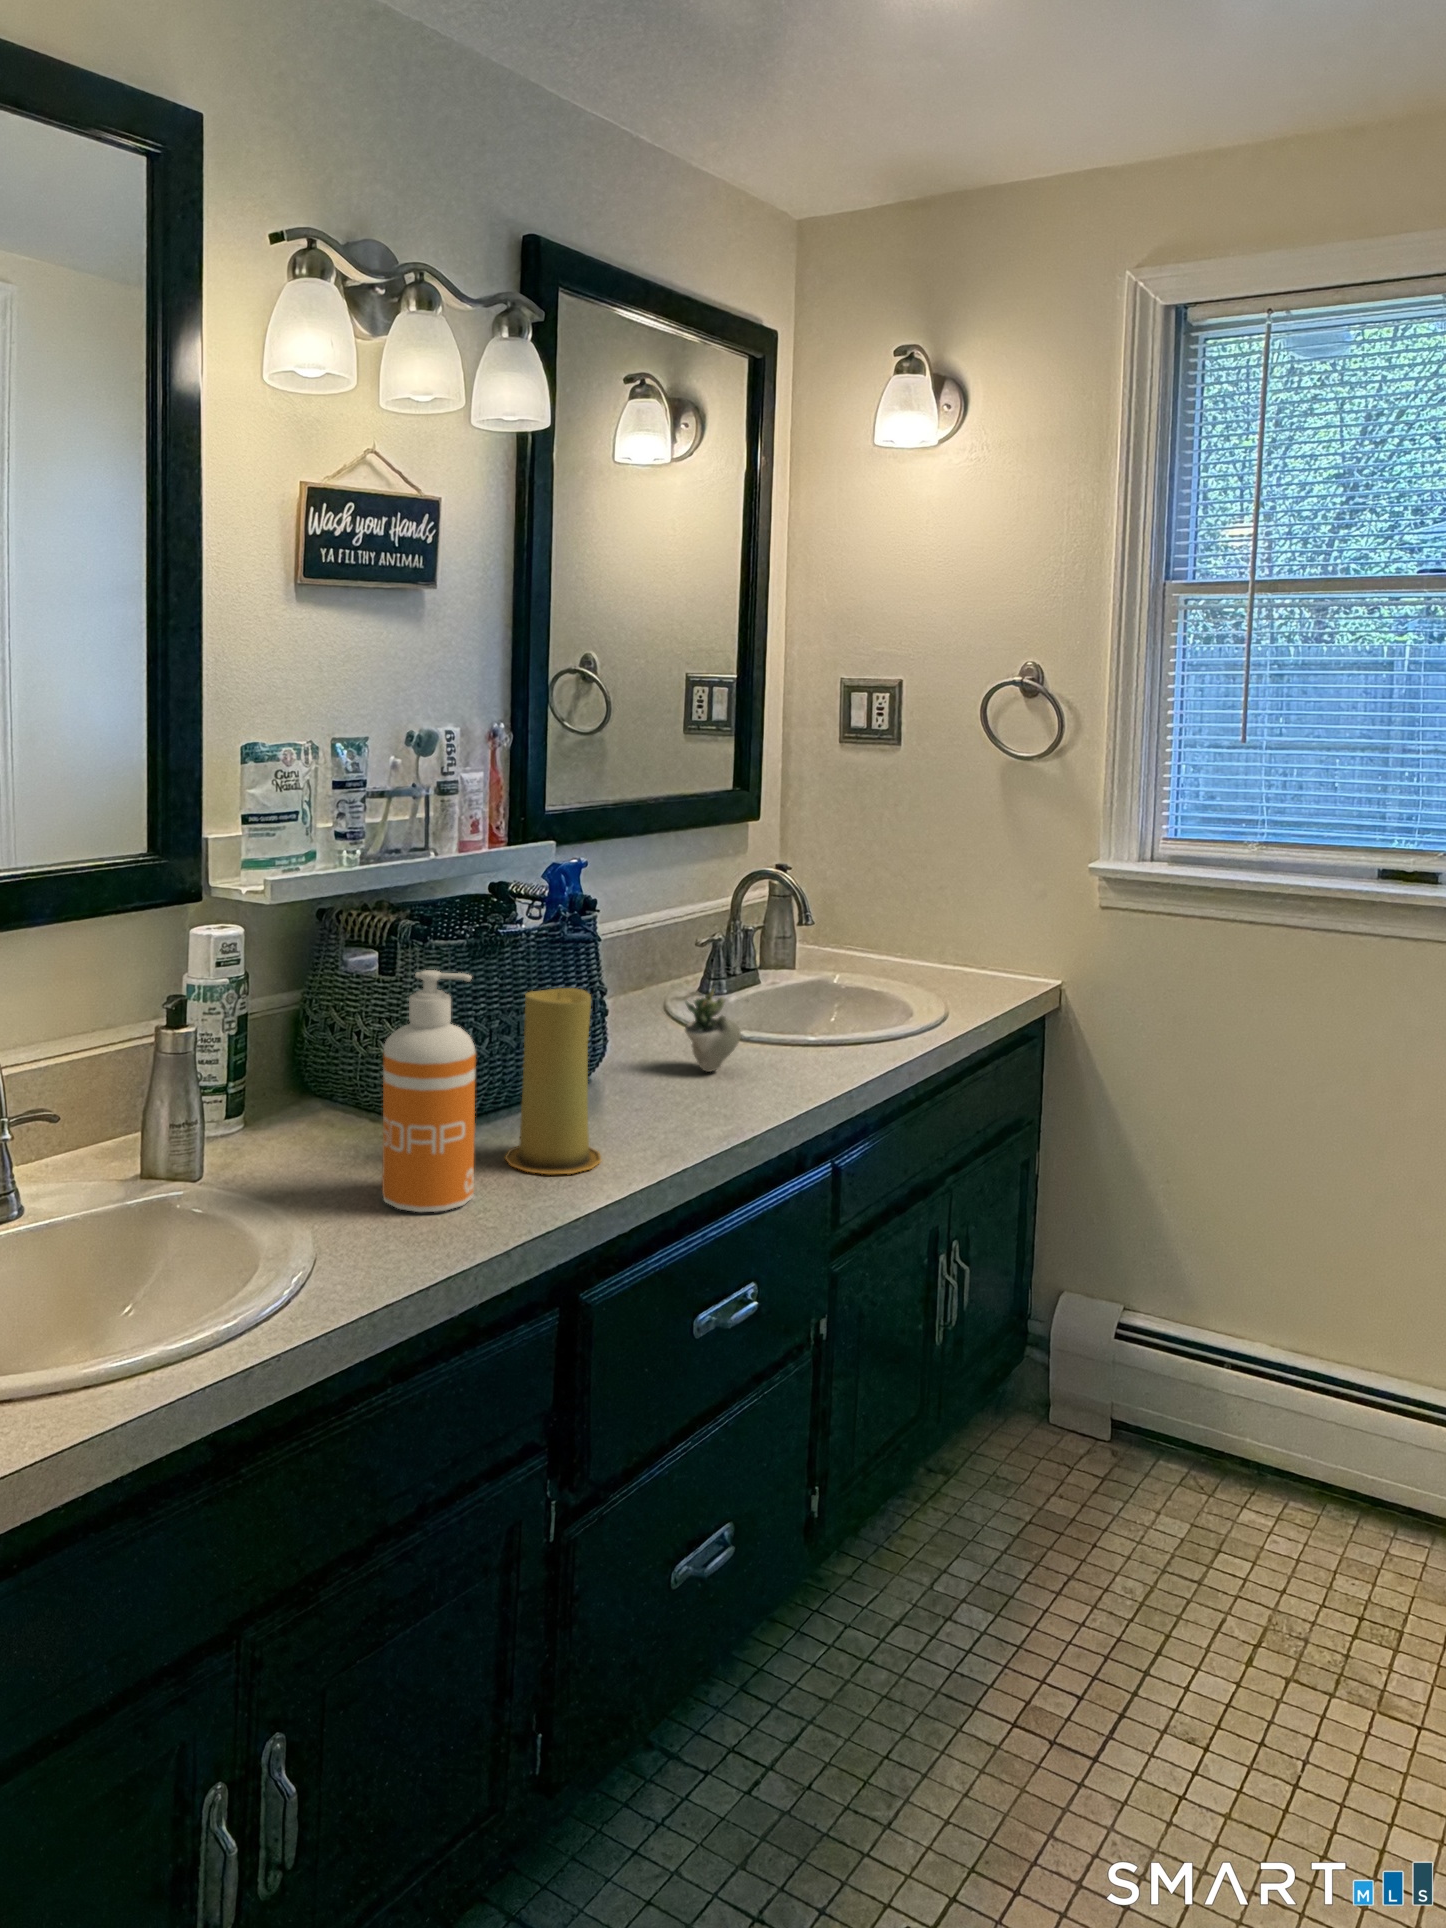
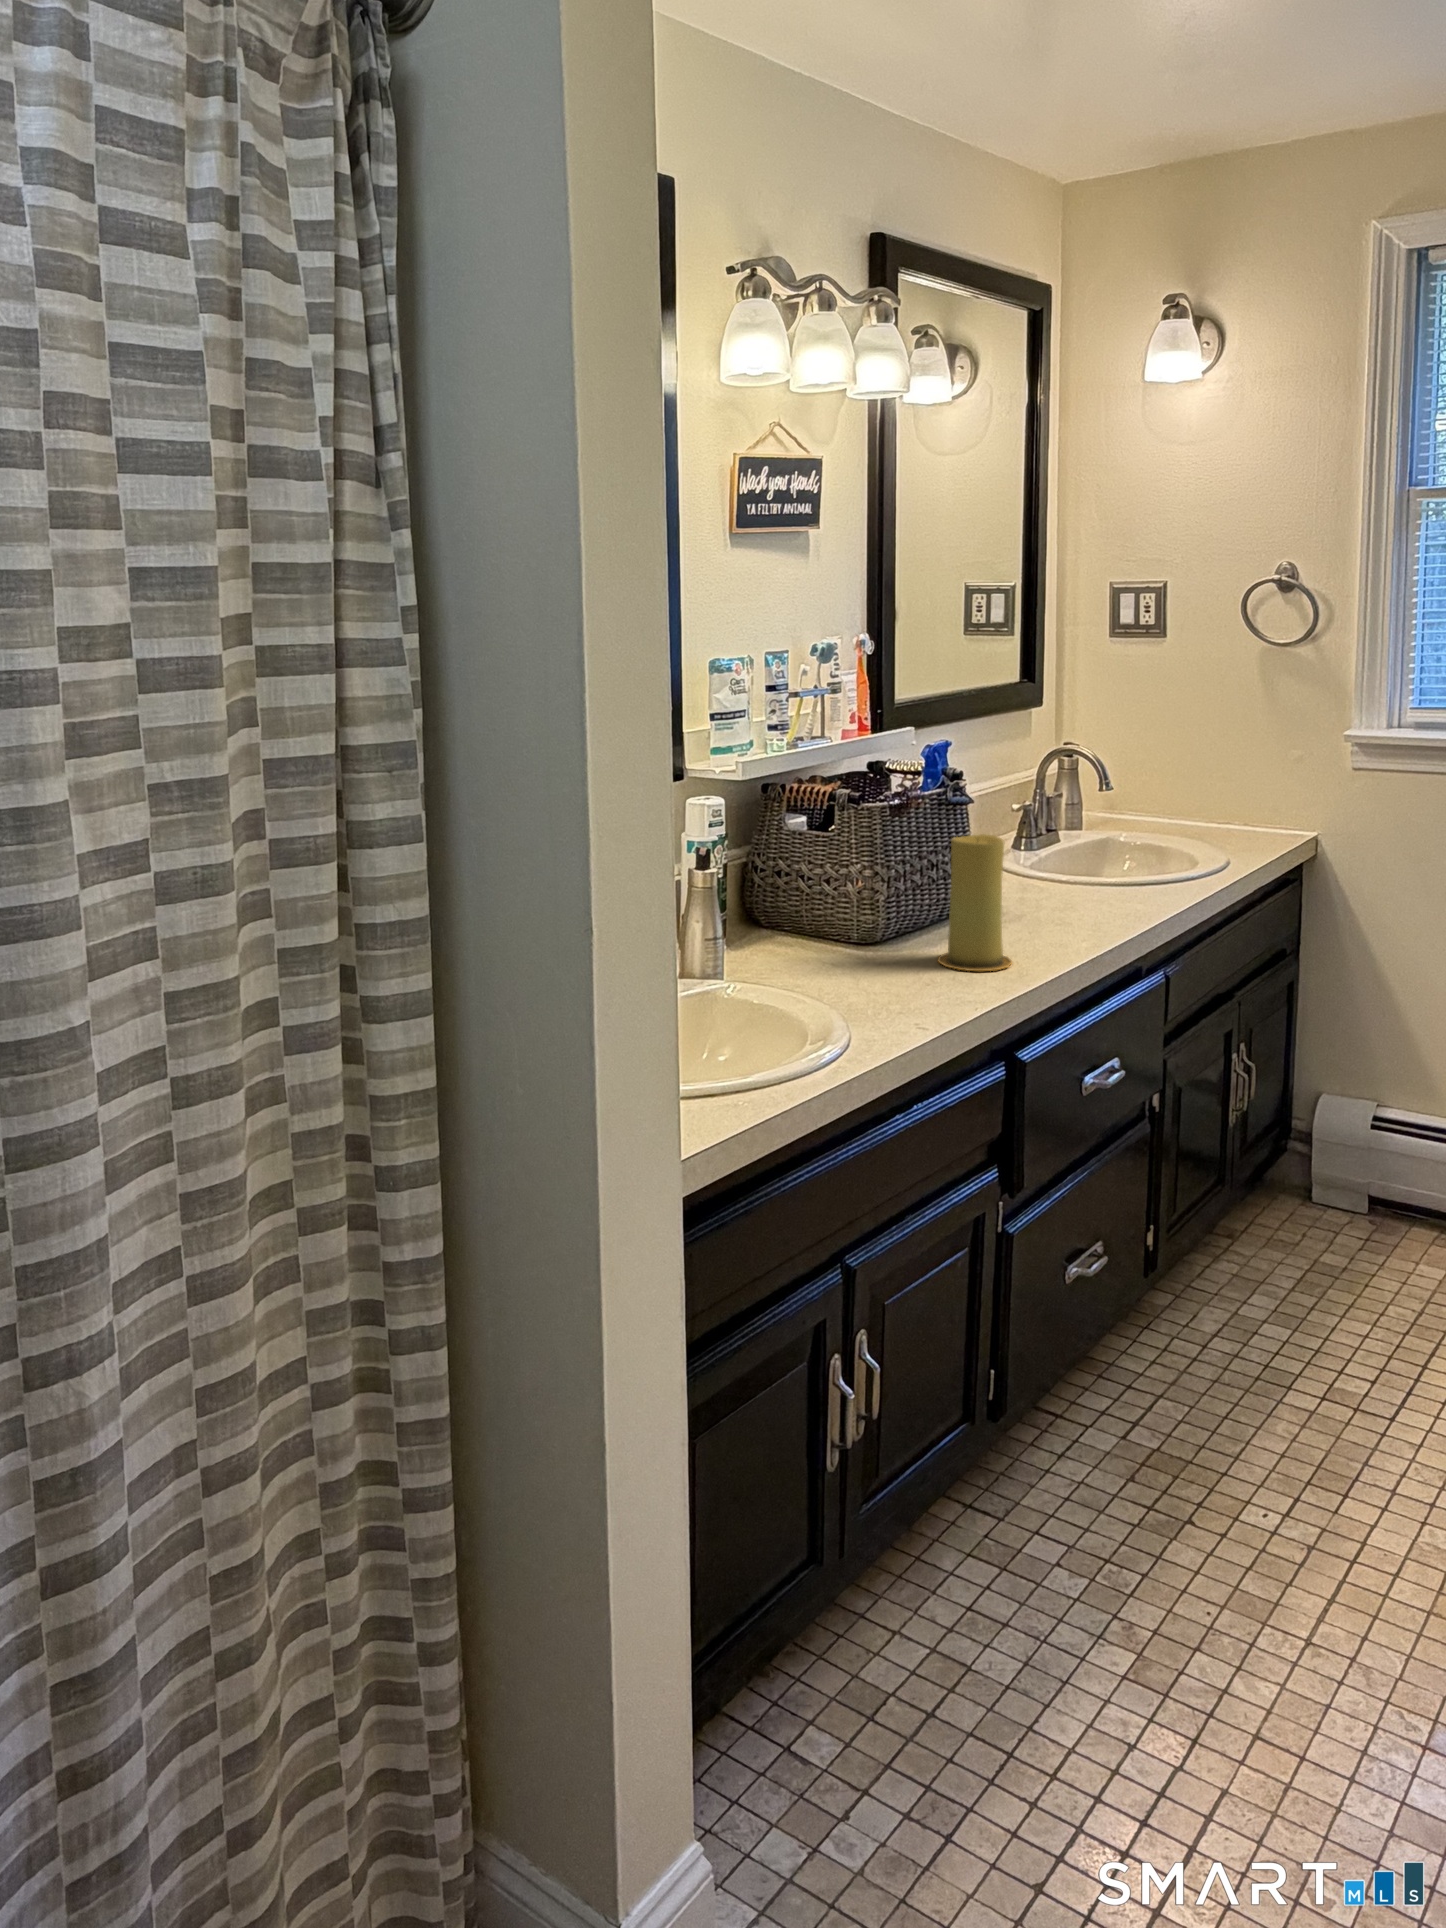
soap dispenser: present [382,970,476,1212] -> none [865,821,934,995]
succulent plant: present [685,989,749,1072] -> none [1035,838,1098,904]

